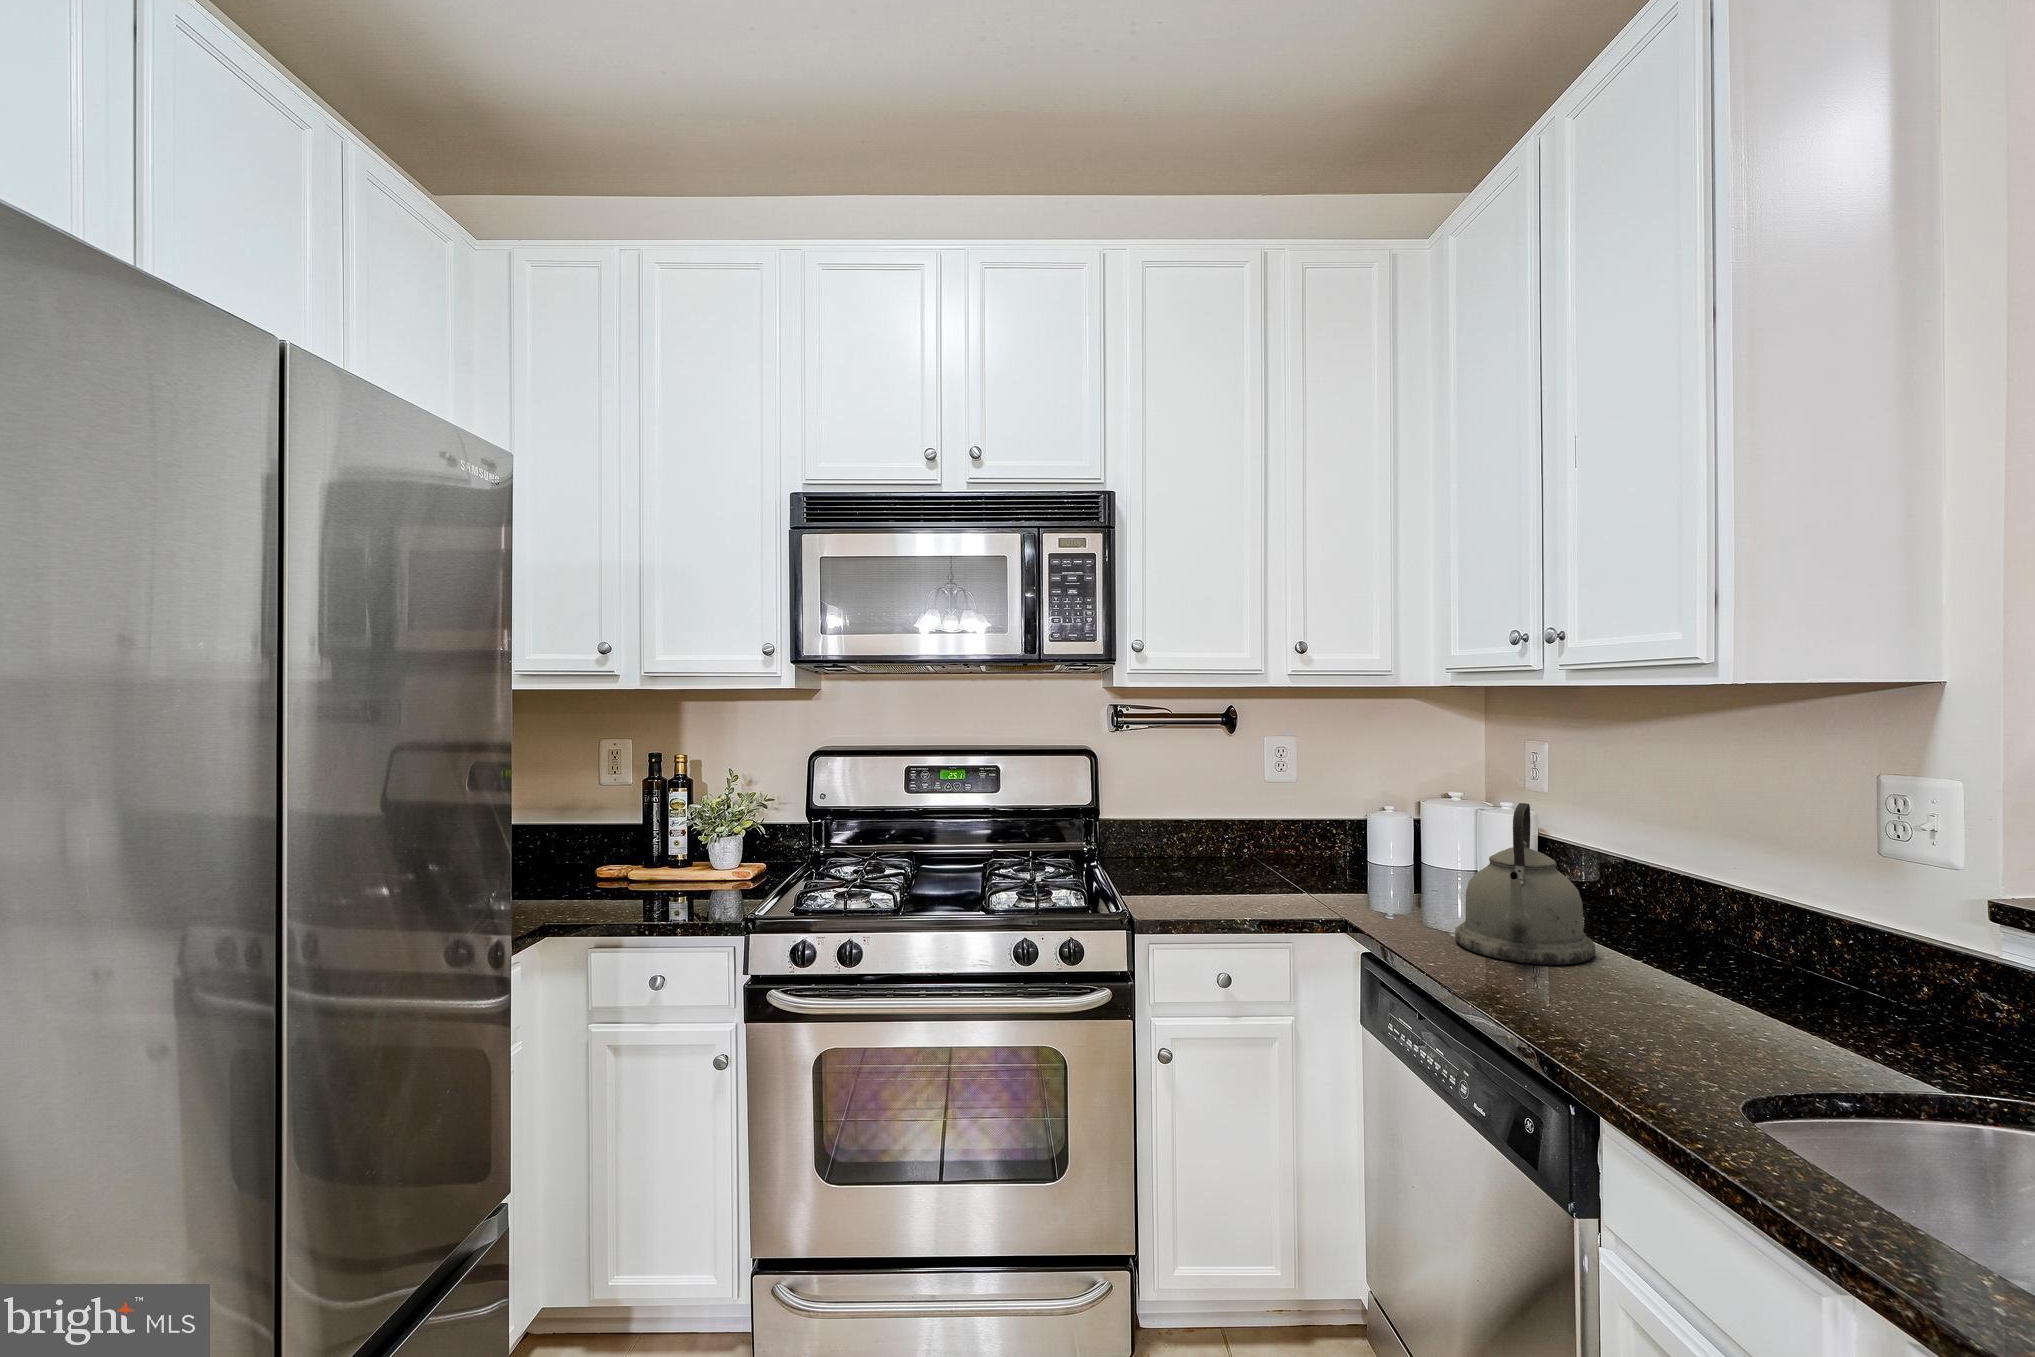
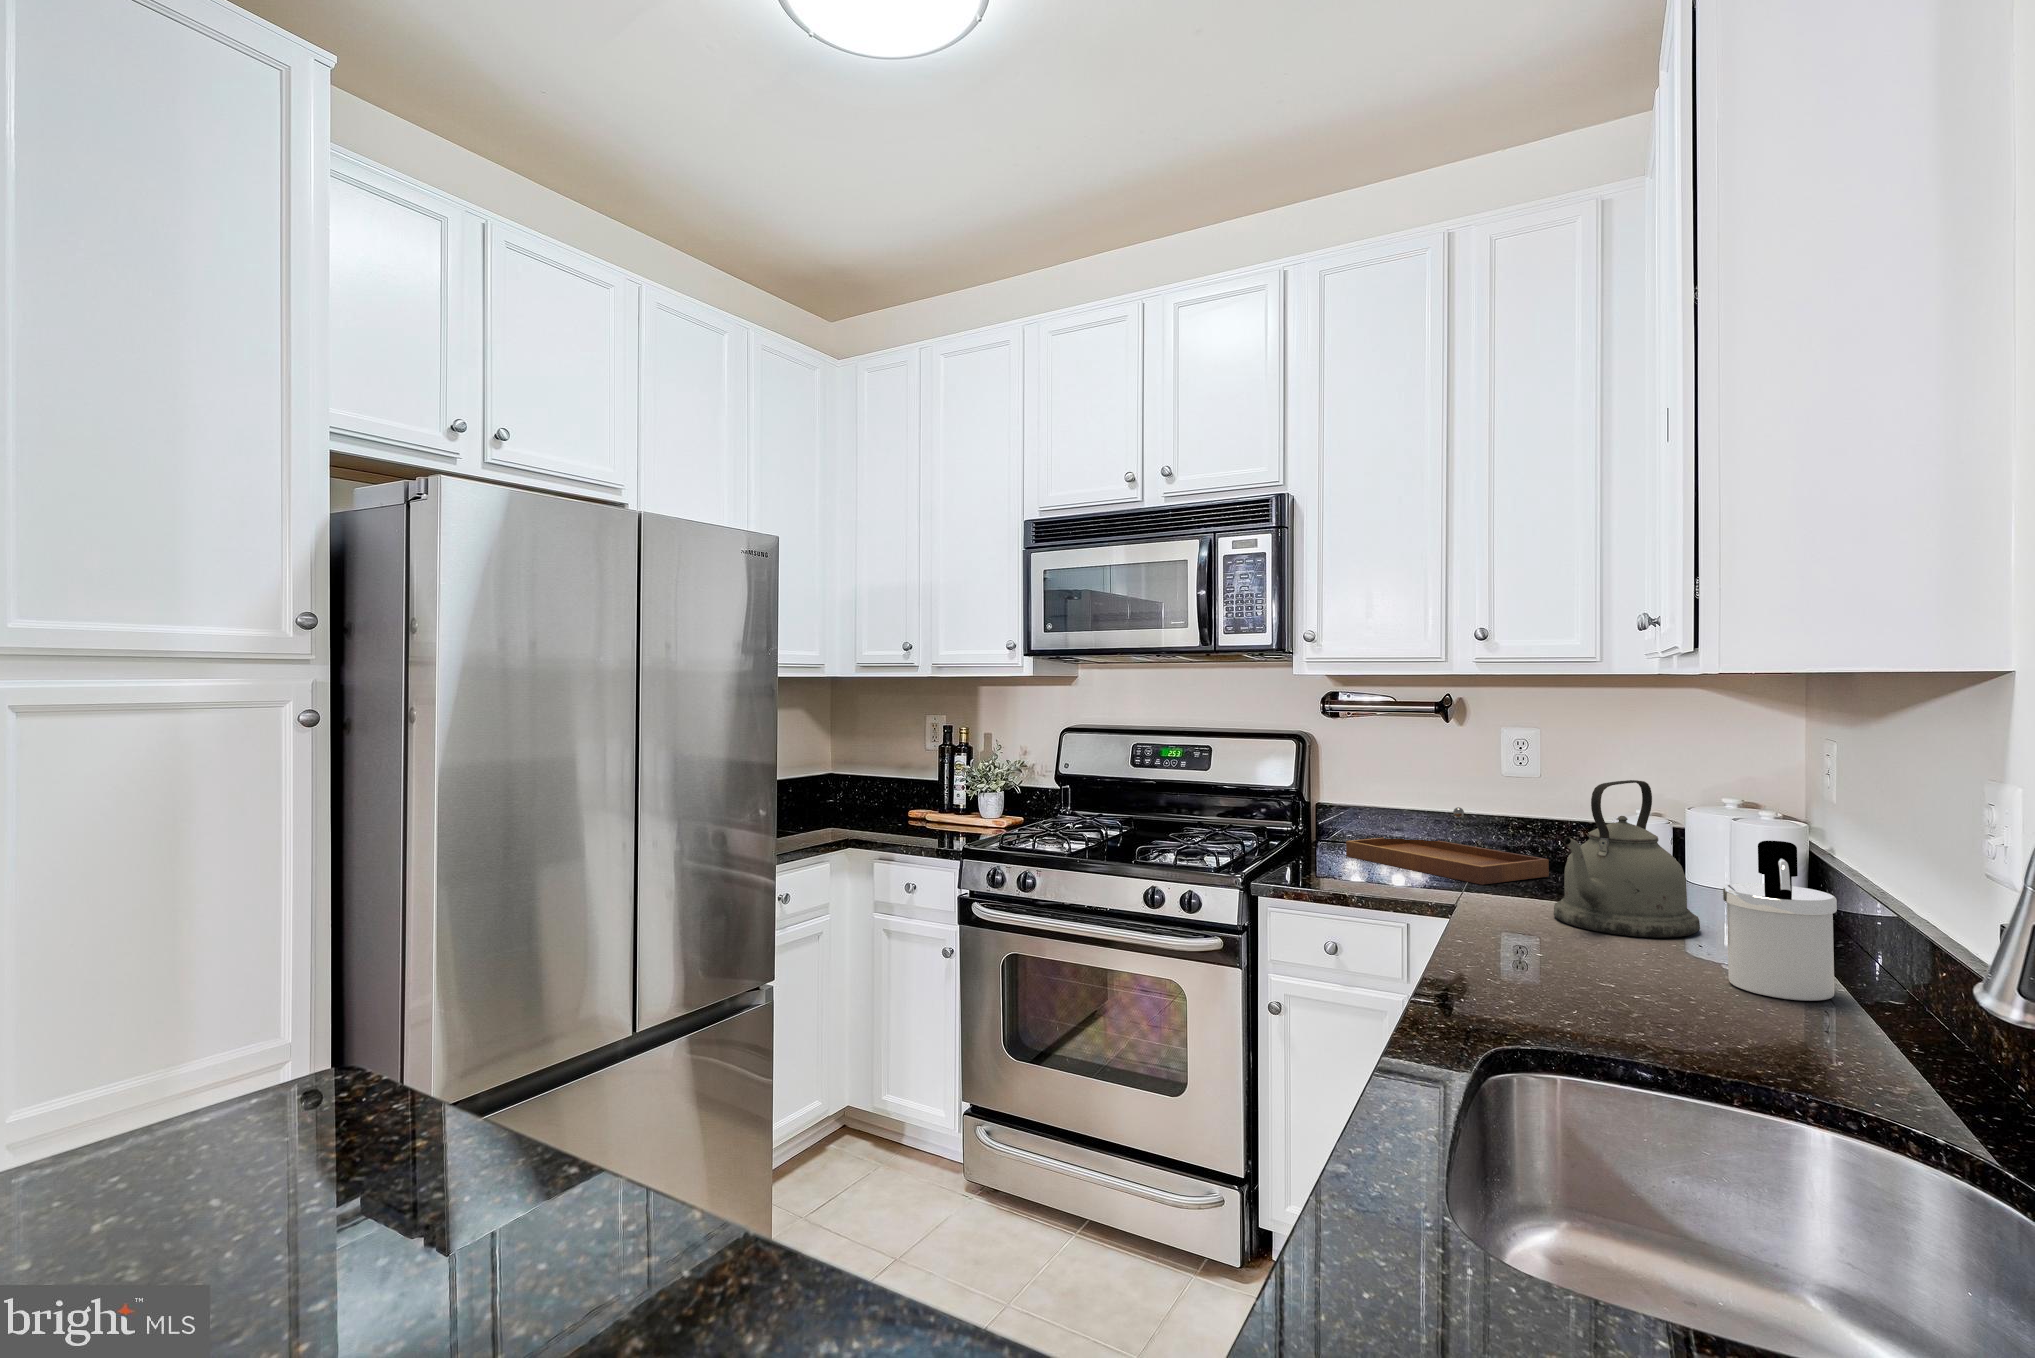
tray: none [1168,826,1373,910] -> present [1346,807,1549,885]
soap dispenser: none [1709,873,1832,1032] -> present [1723,841,1837,1001]

